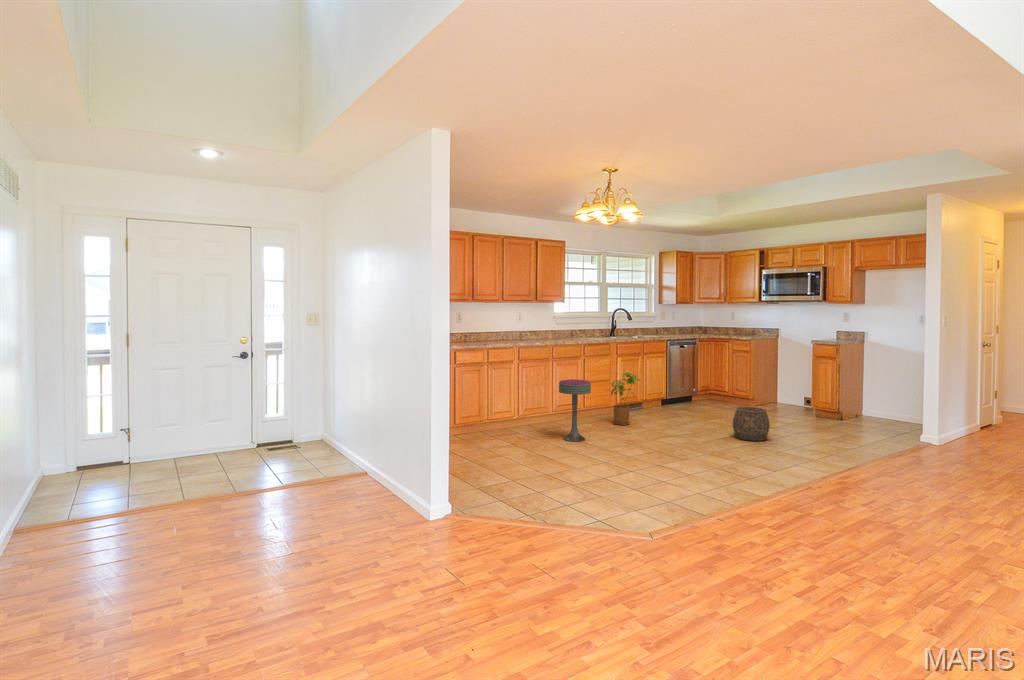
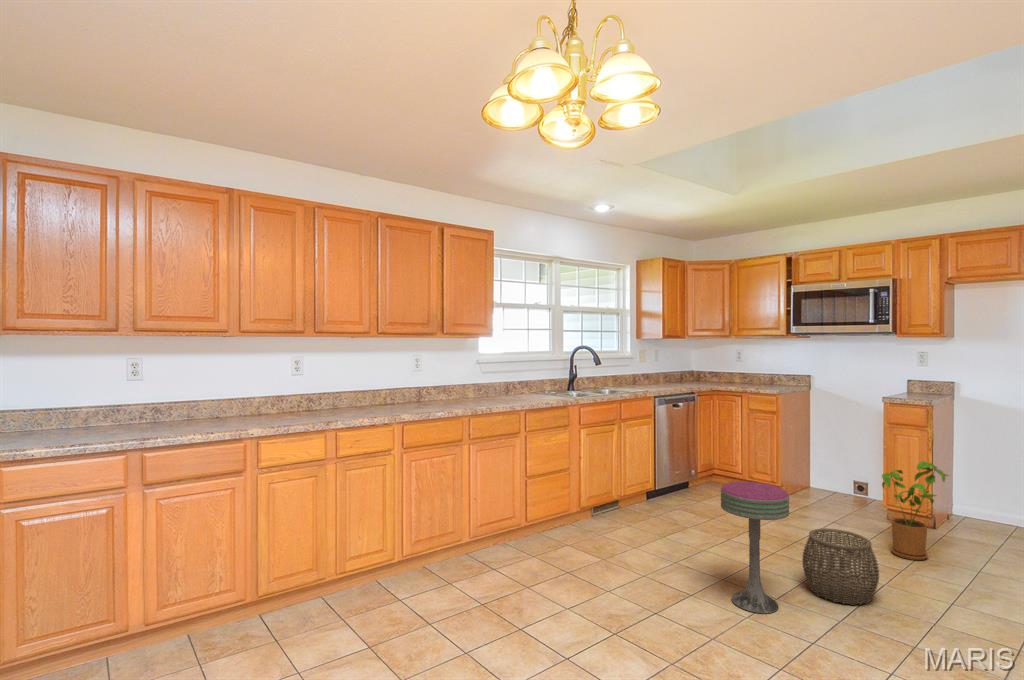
house plant: present [611,372,640,425] -> present [882,461,948,560]
bar stool: present [559,379,591,441] -> present [721,482,789,614]

